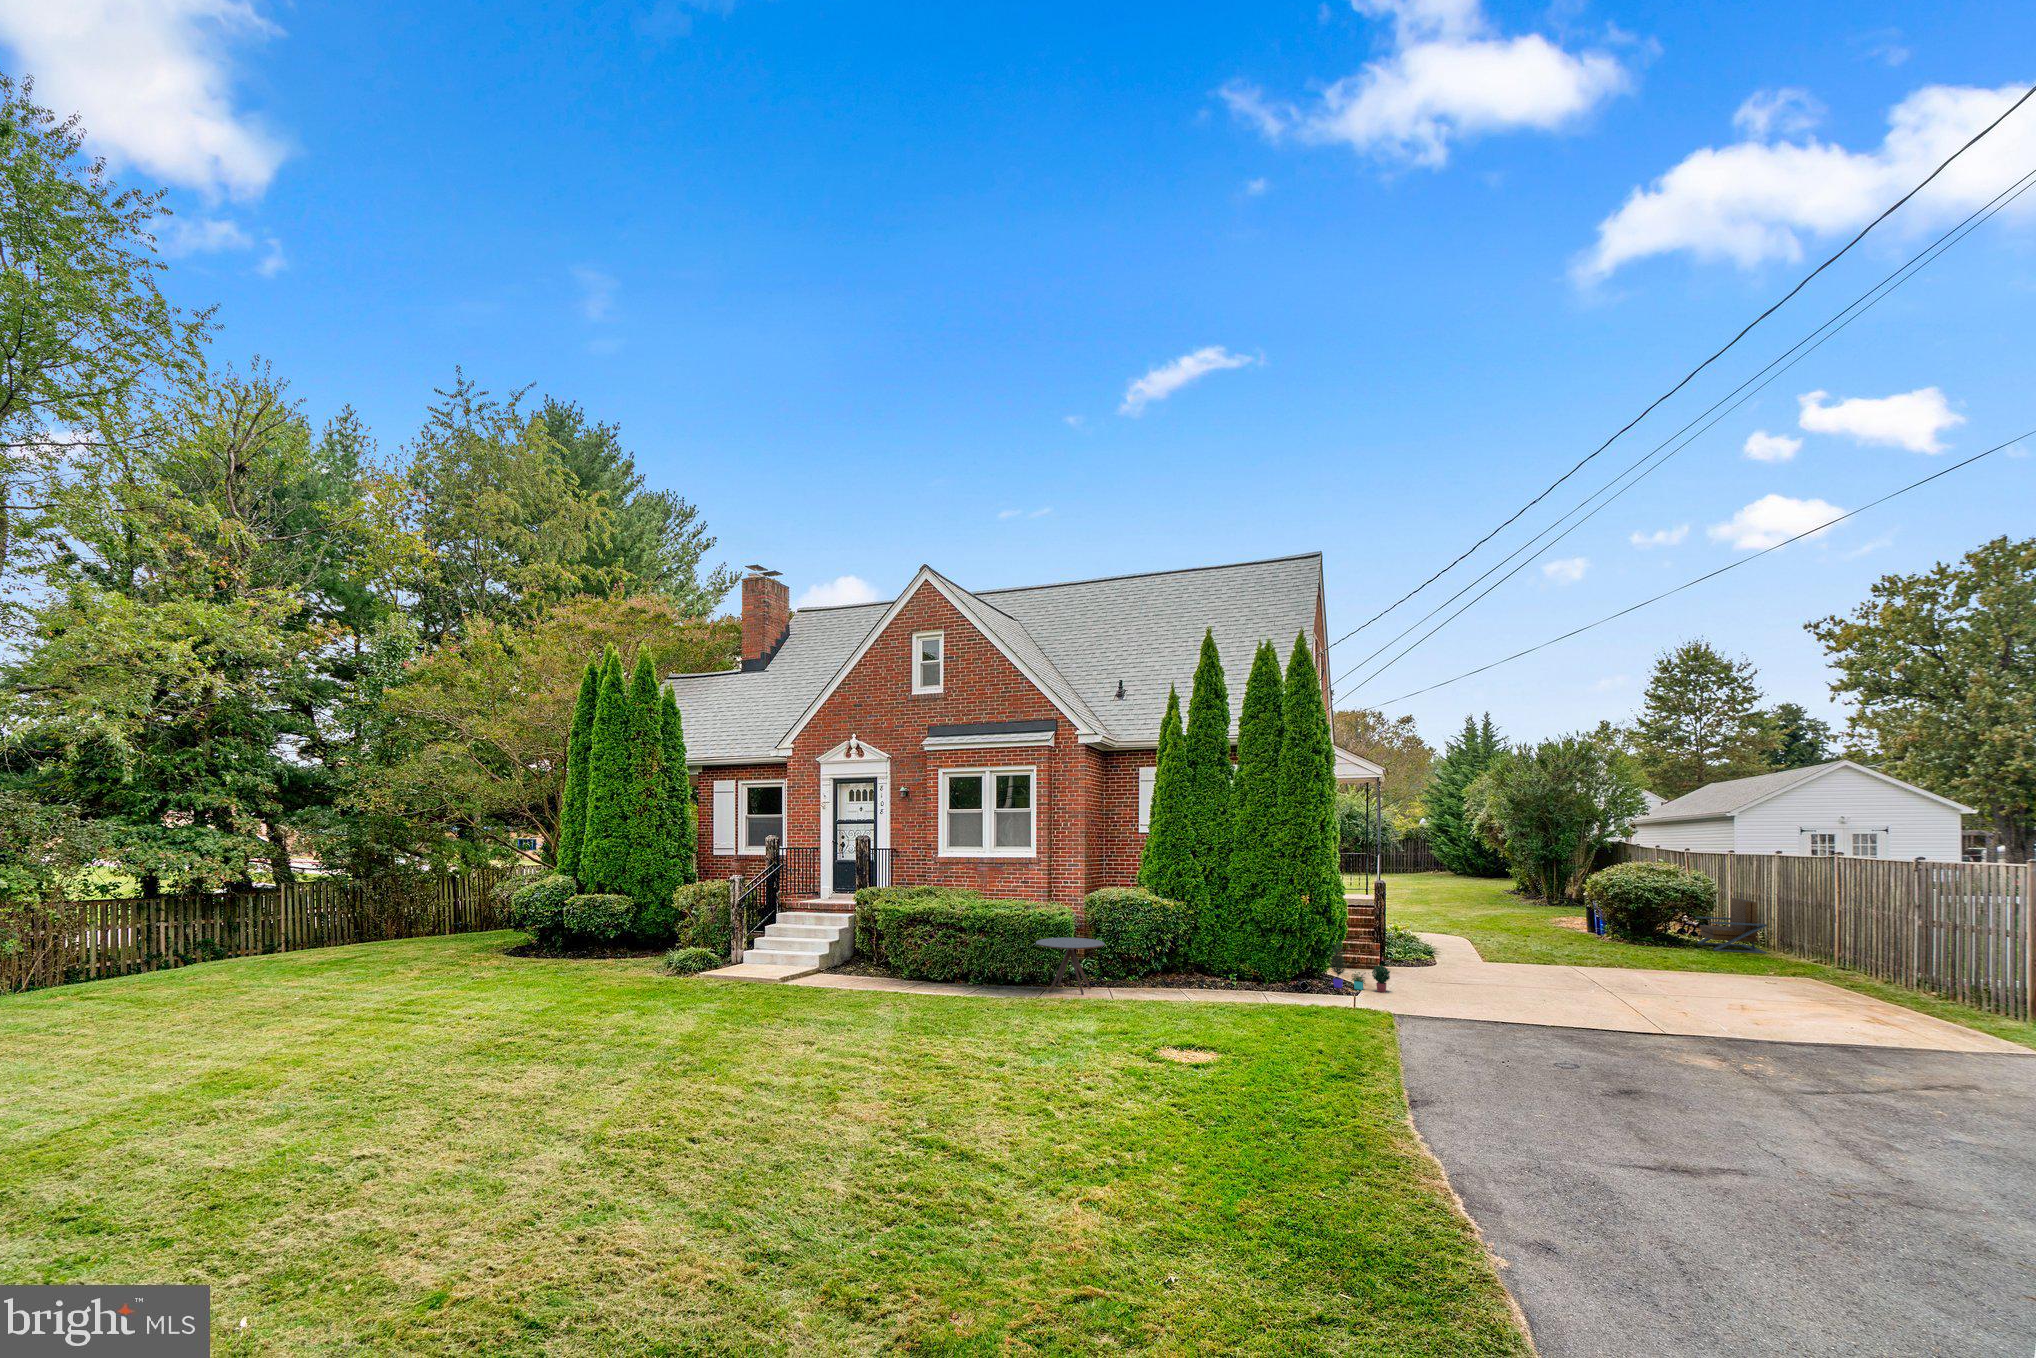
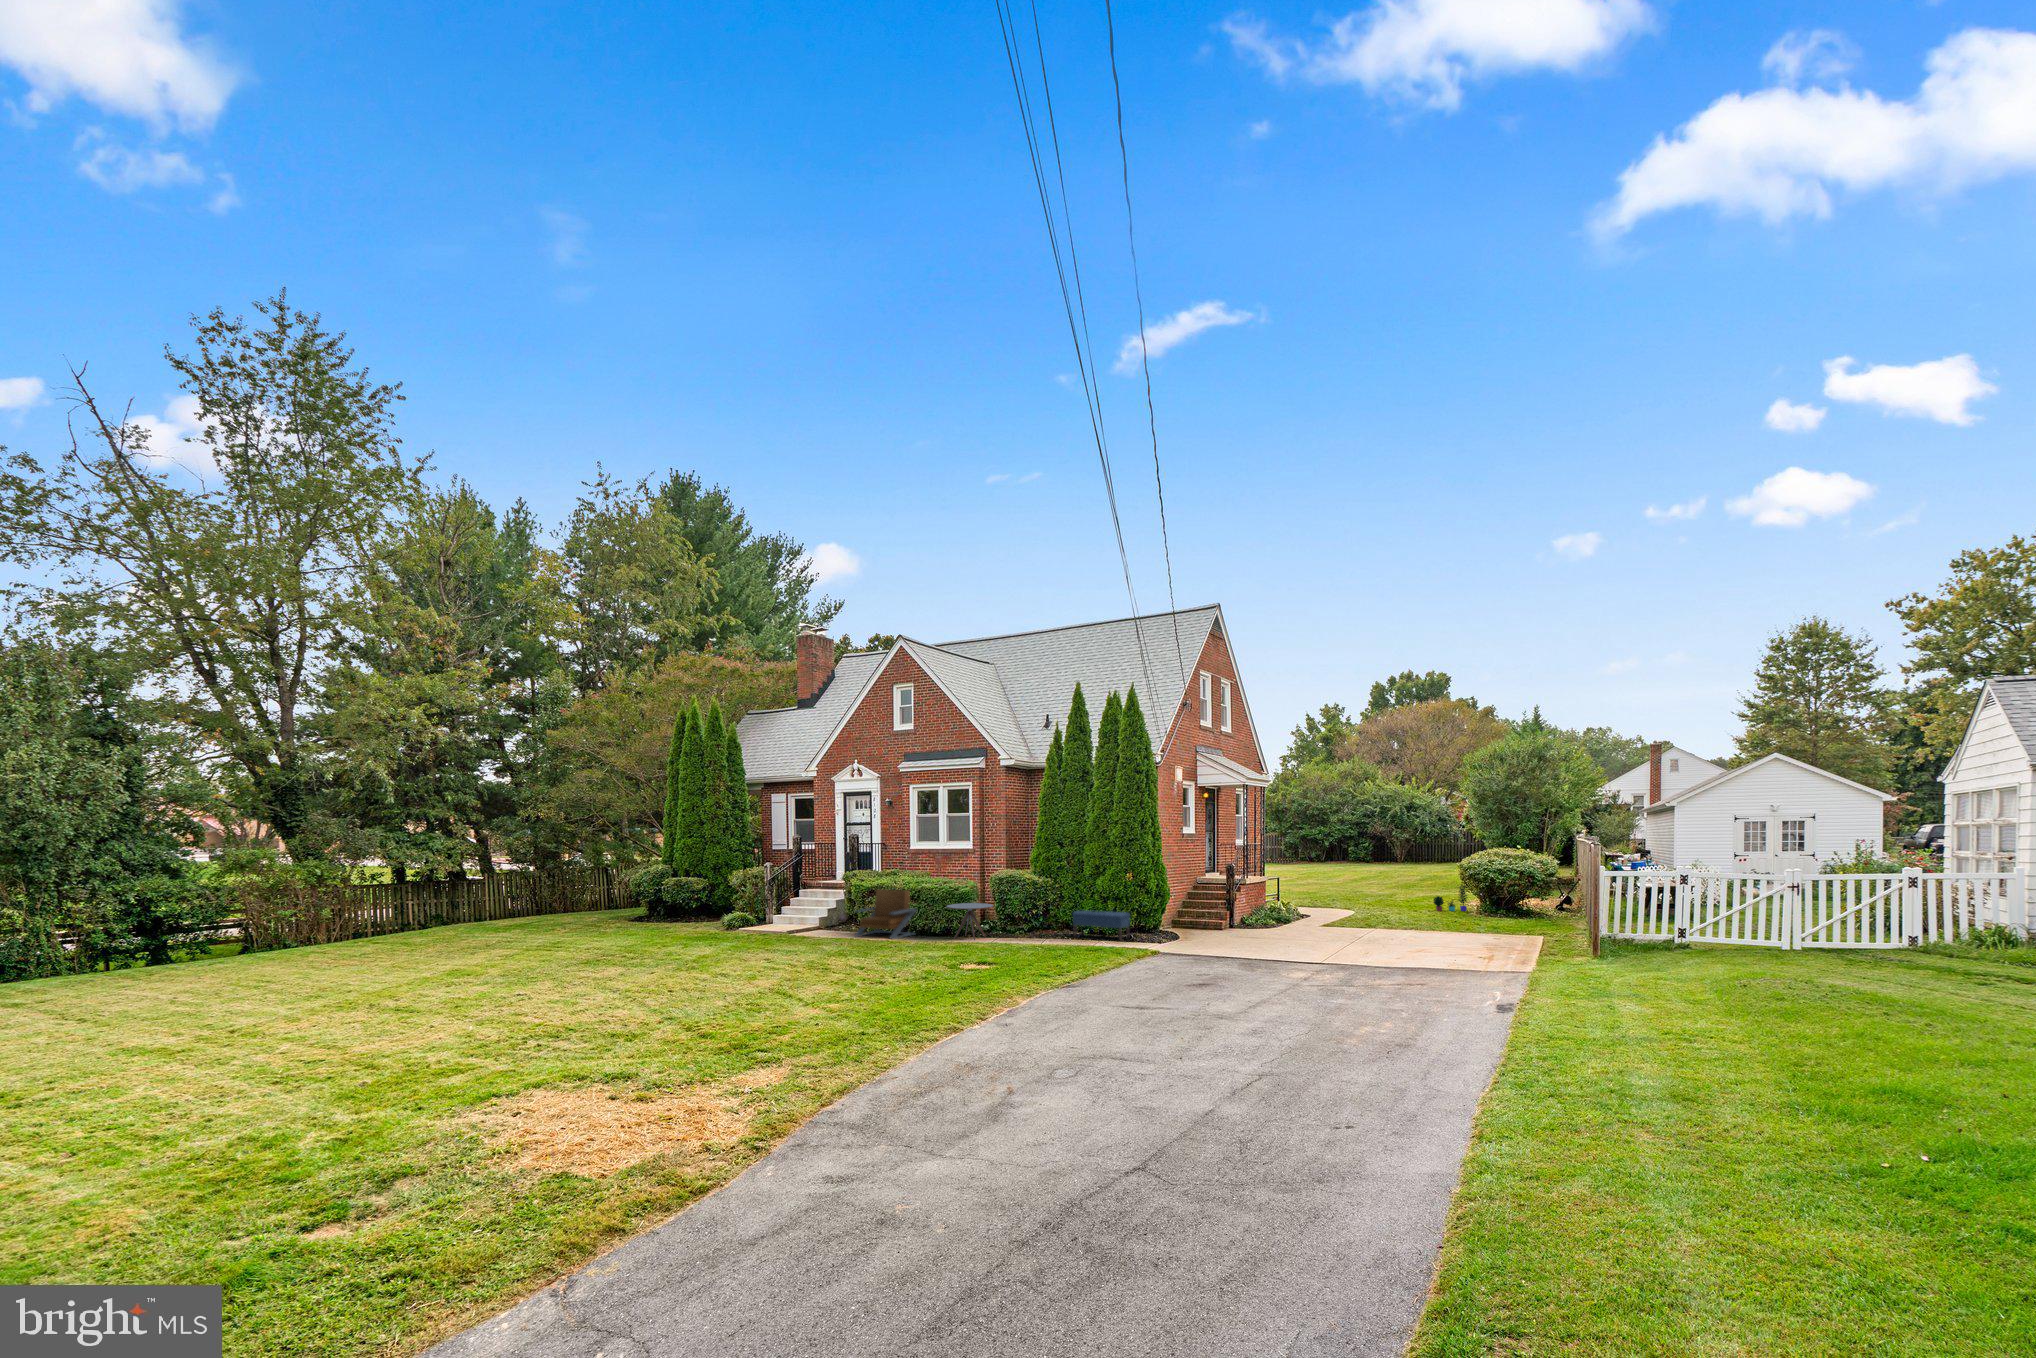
lounge chair: present [1695,898,1767,953] -> present [855,889,916,939]
potted plant: present [1329,941,1390,992] -> present [1433,885,1467,911]
bench: none [1214,947,1298,994] -> present [1073,911,1130,940]

